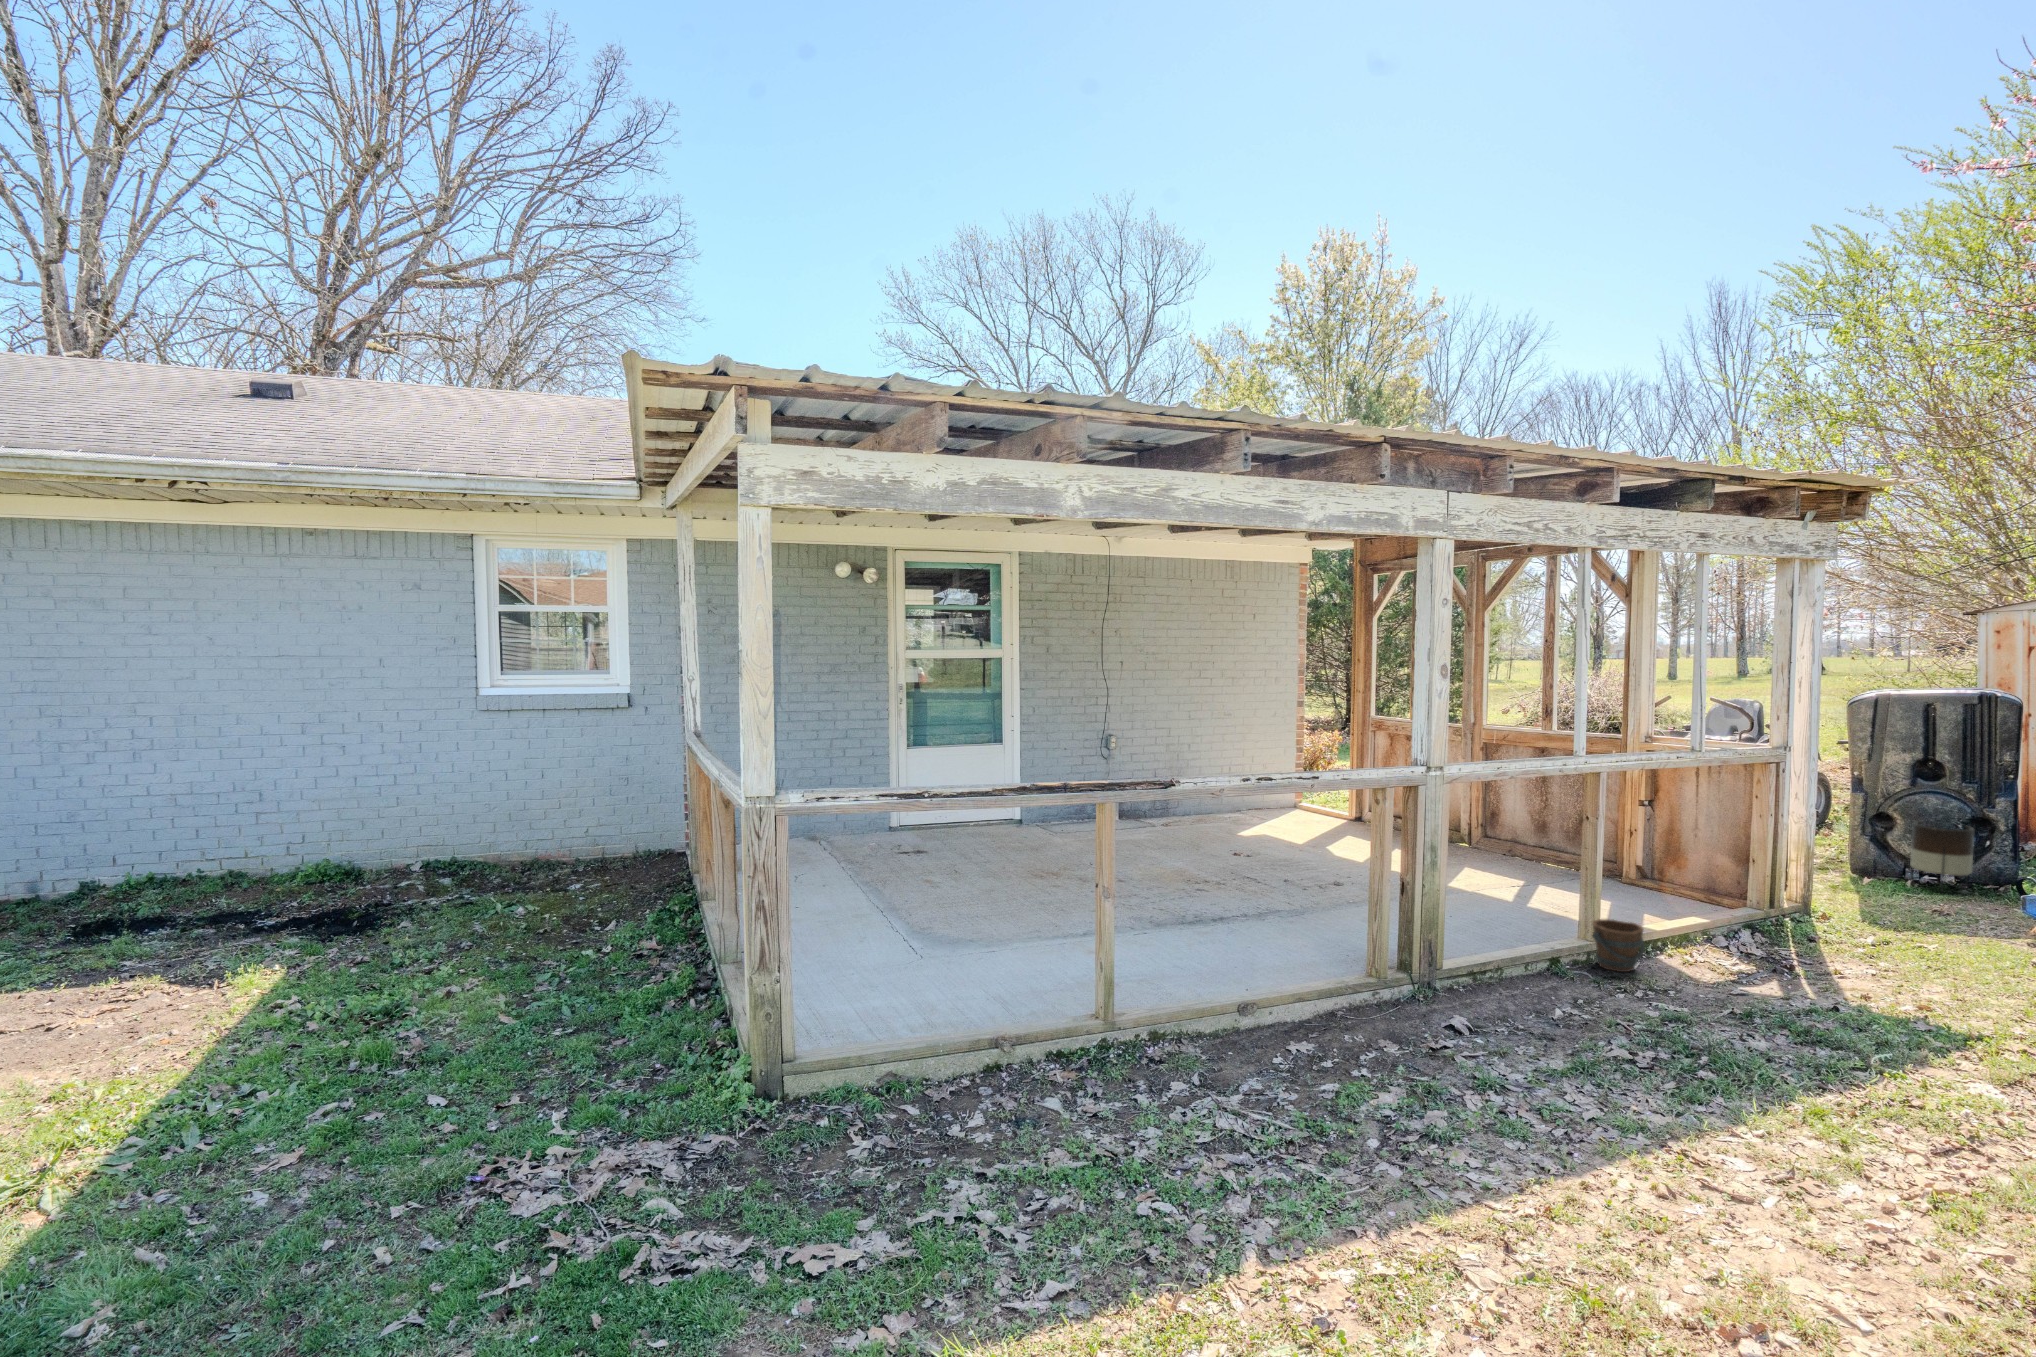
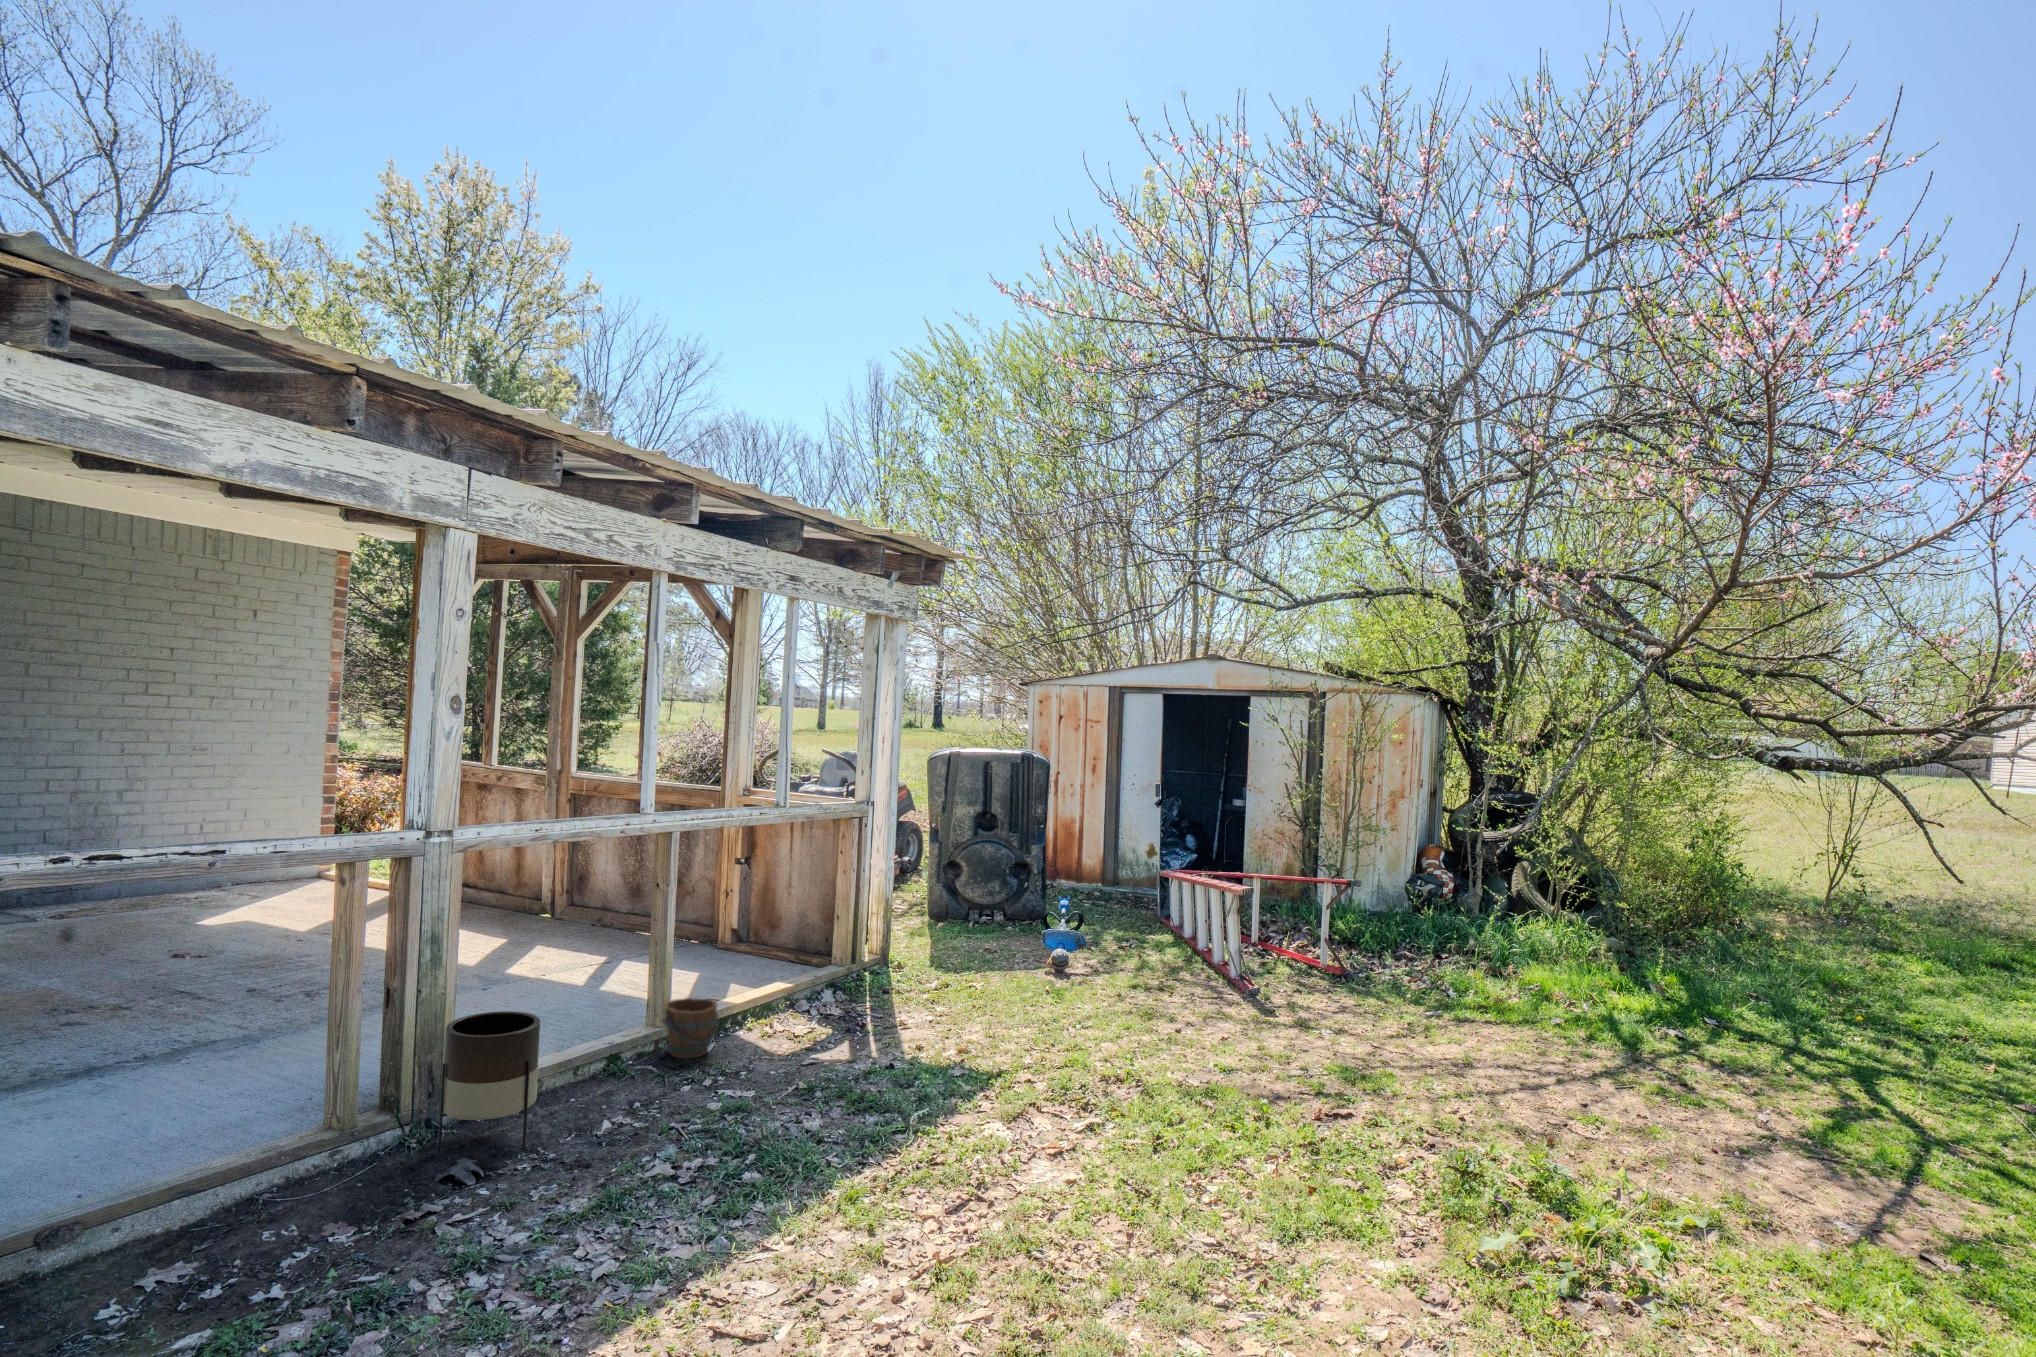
planter: present [1910,821,1974,888] -> present [438,1011,540,1152]

